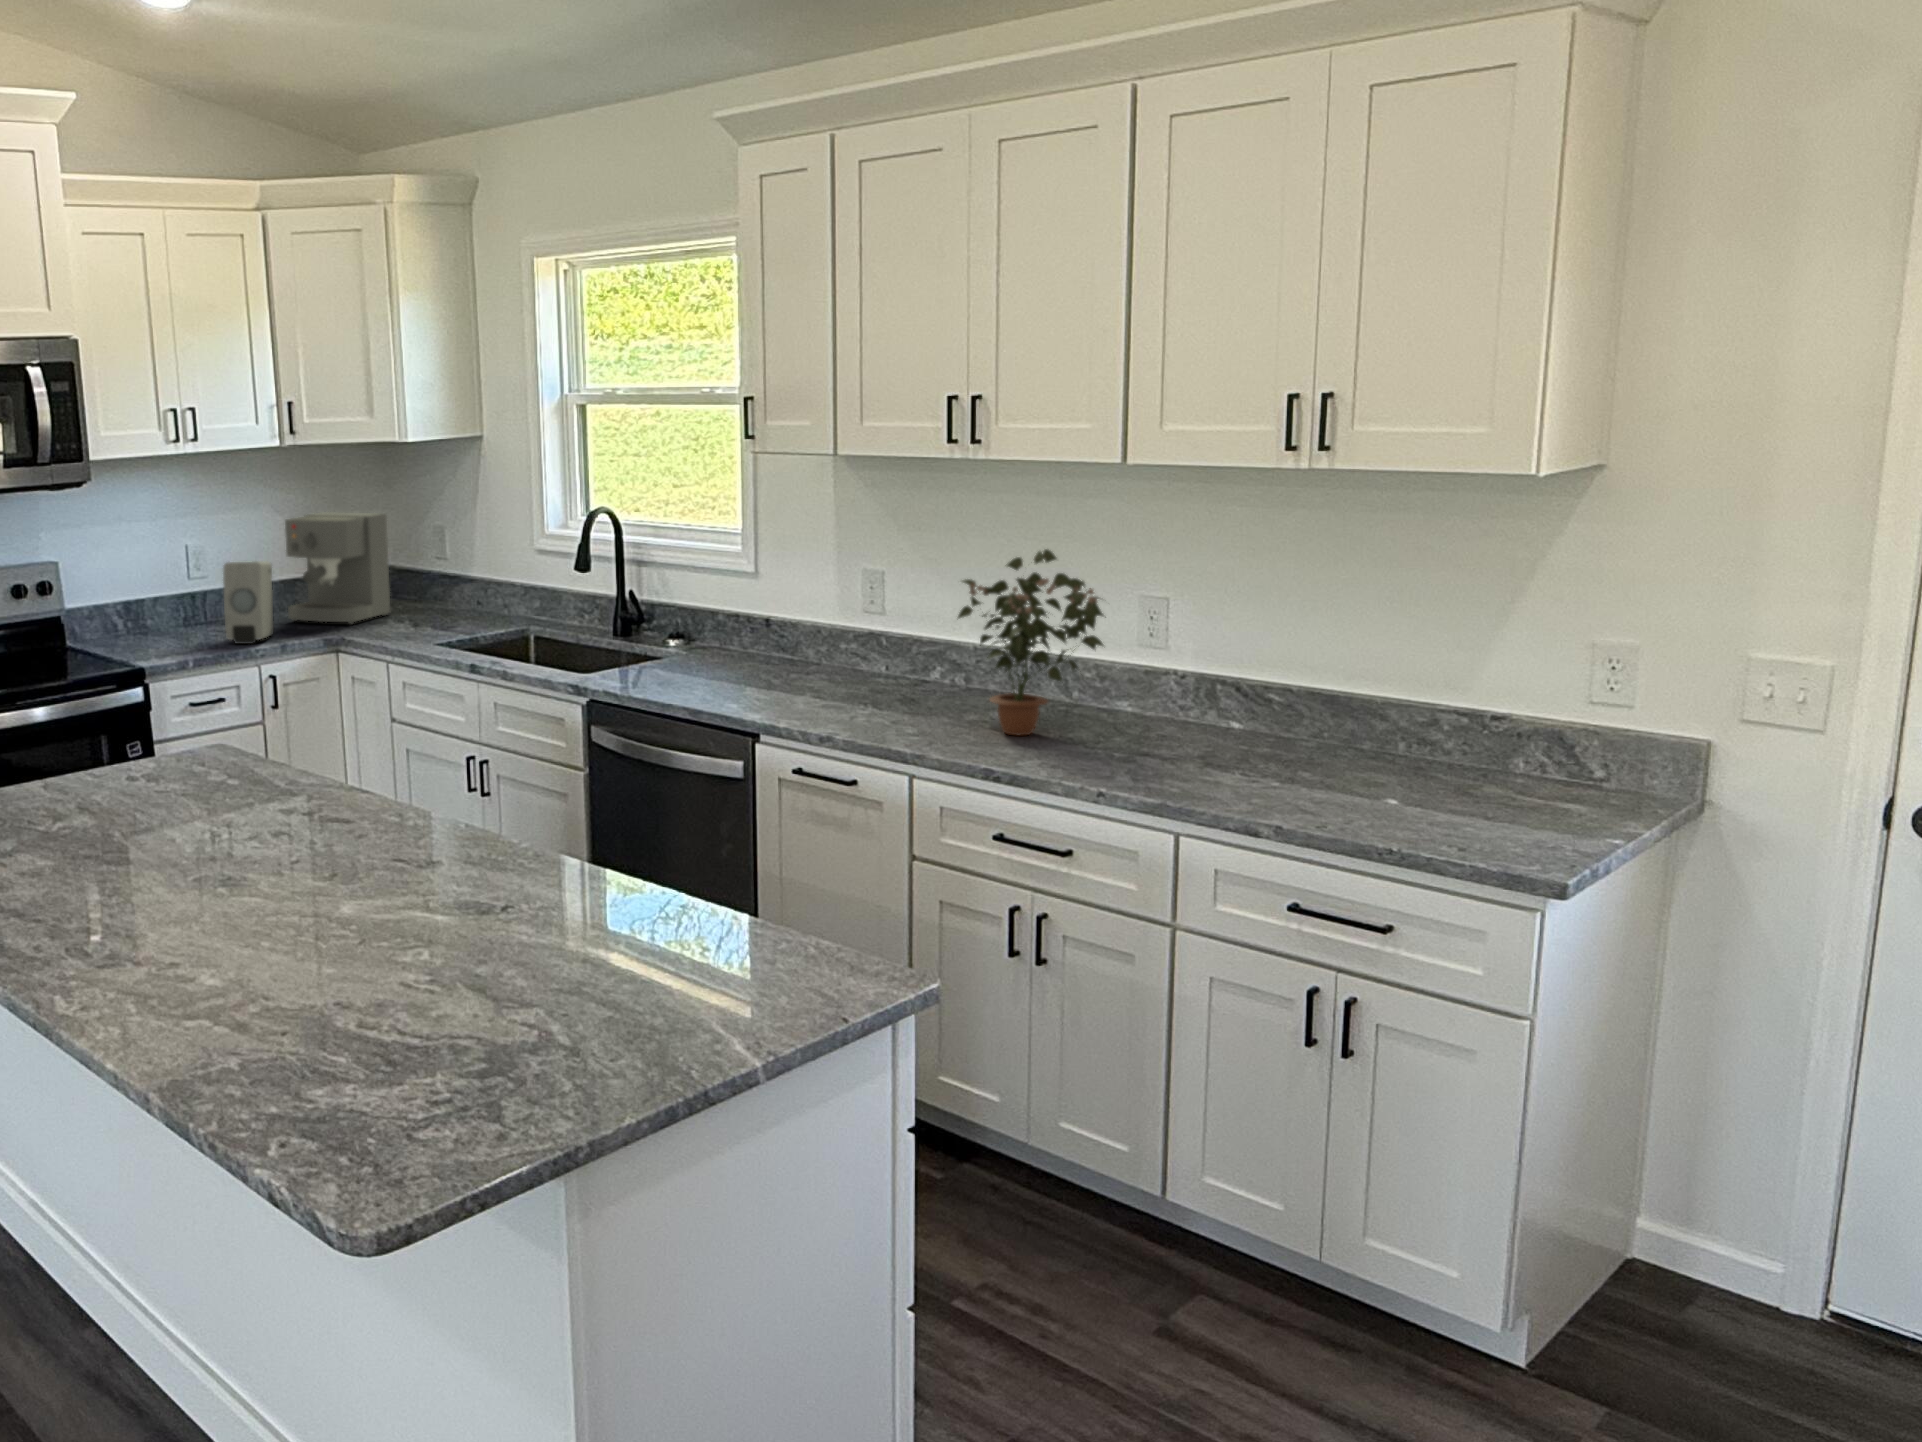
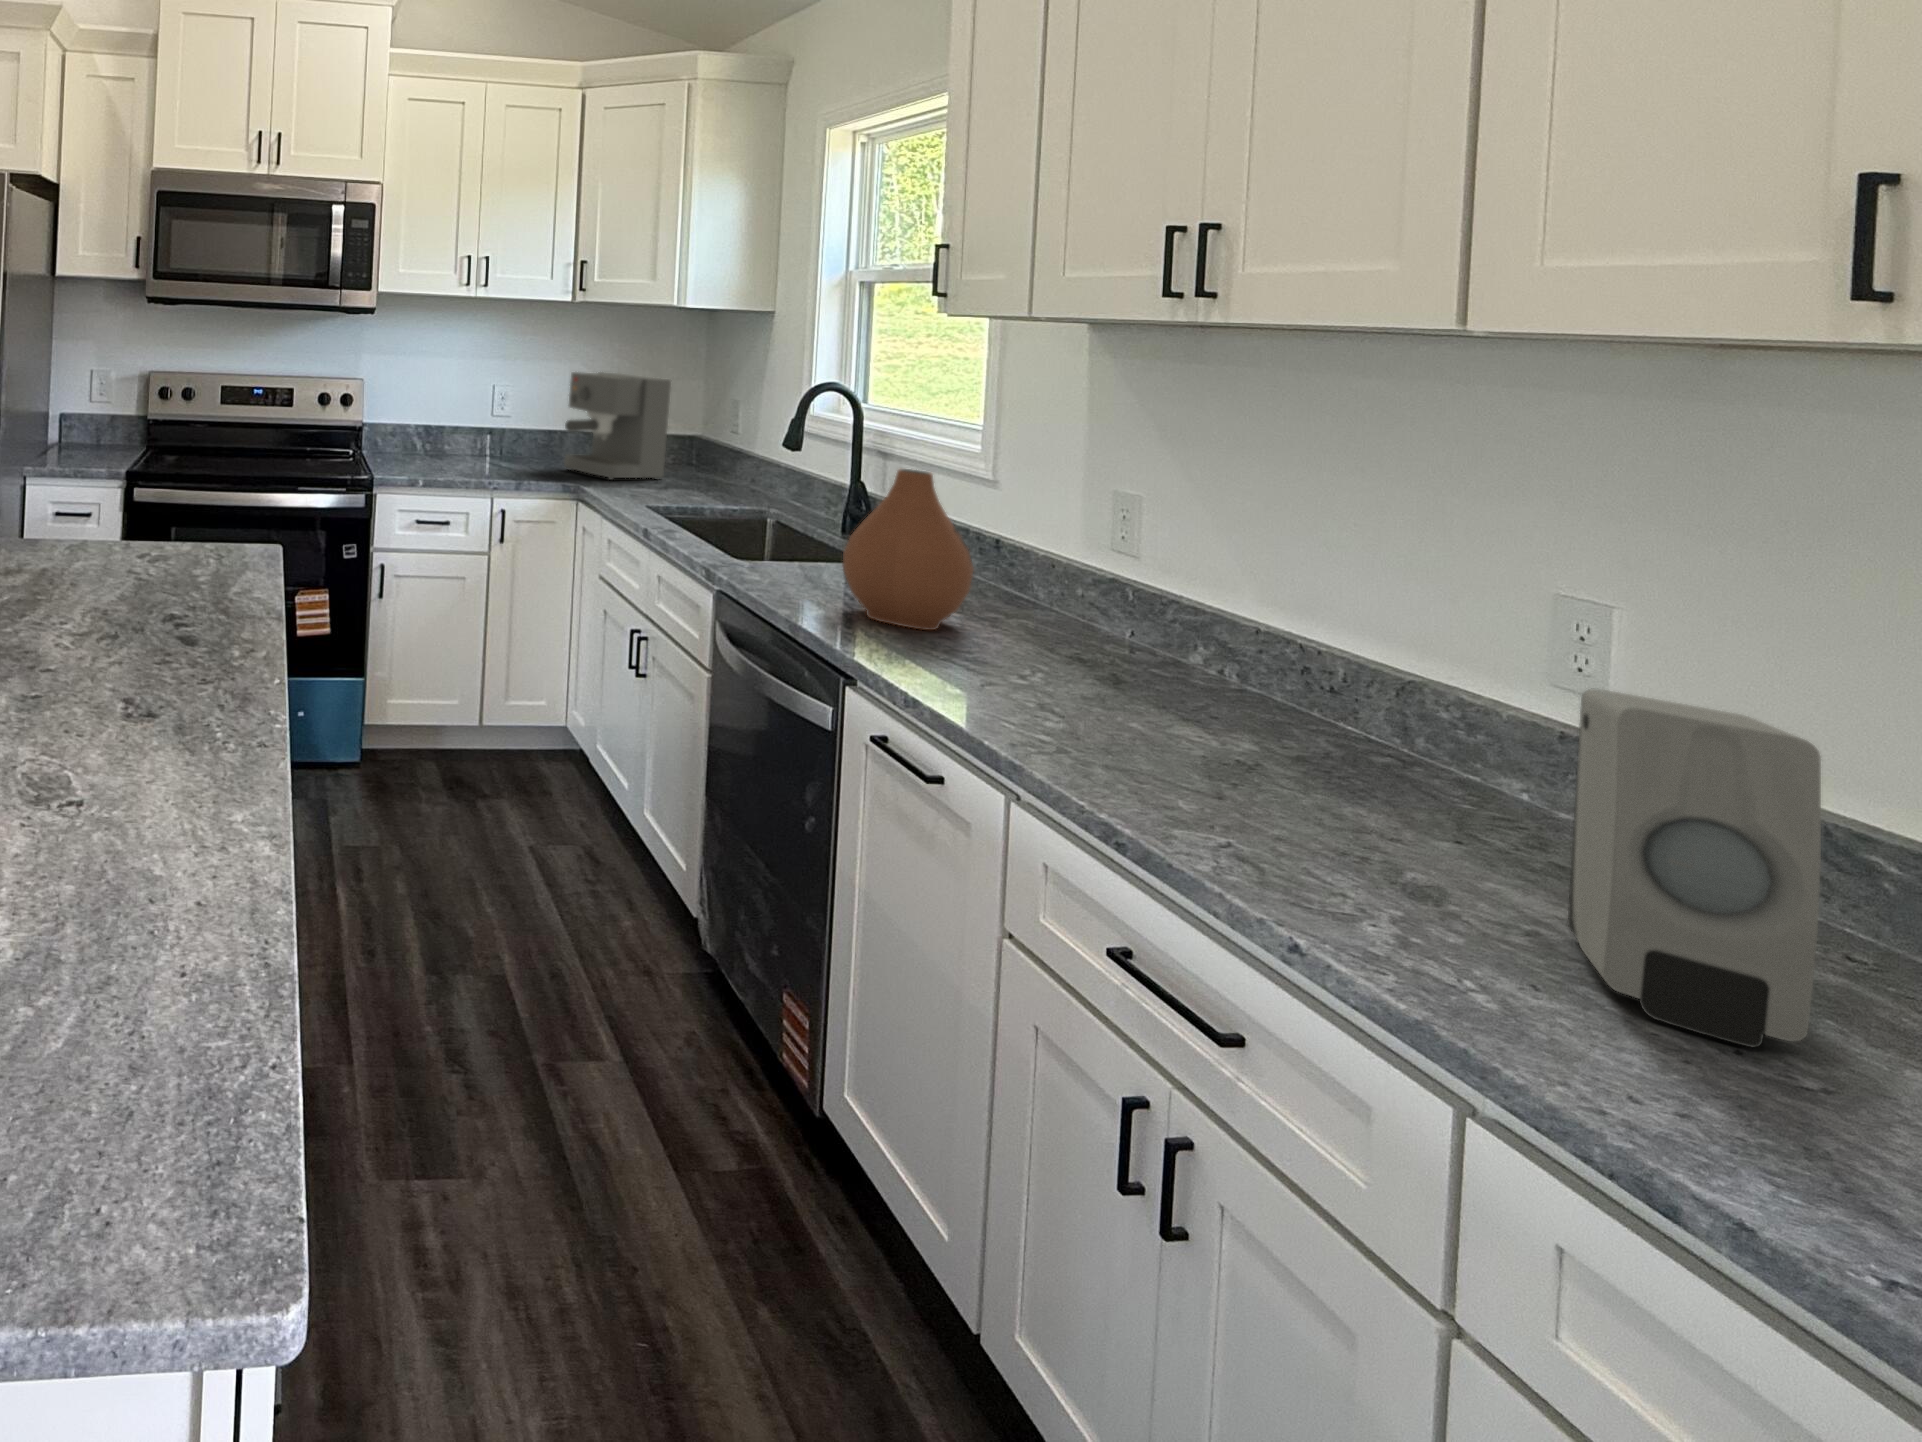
potted plant: present [958,549,1104,735] -> none [1177,476,1462,787]
soap dispenser: present [223,561,274,644] -> present [1568,689,1821,1047]
vase: none [701,577,798,695] -> present [843,469,974,630]

